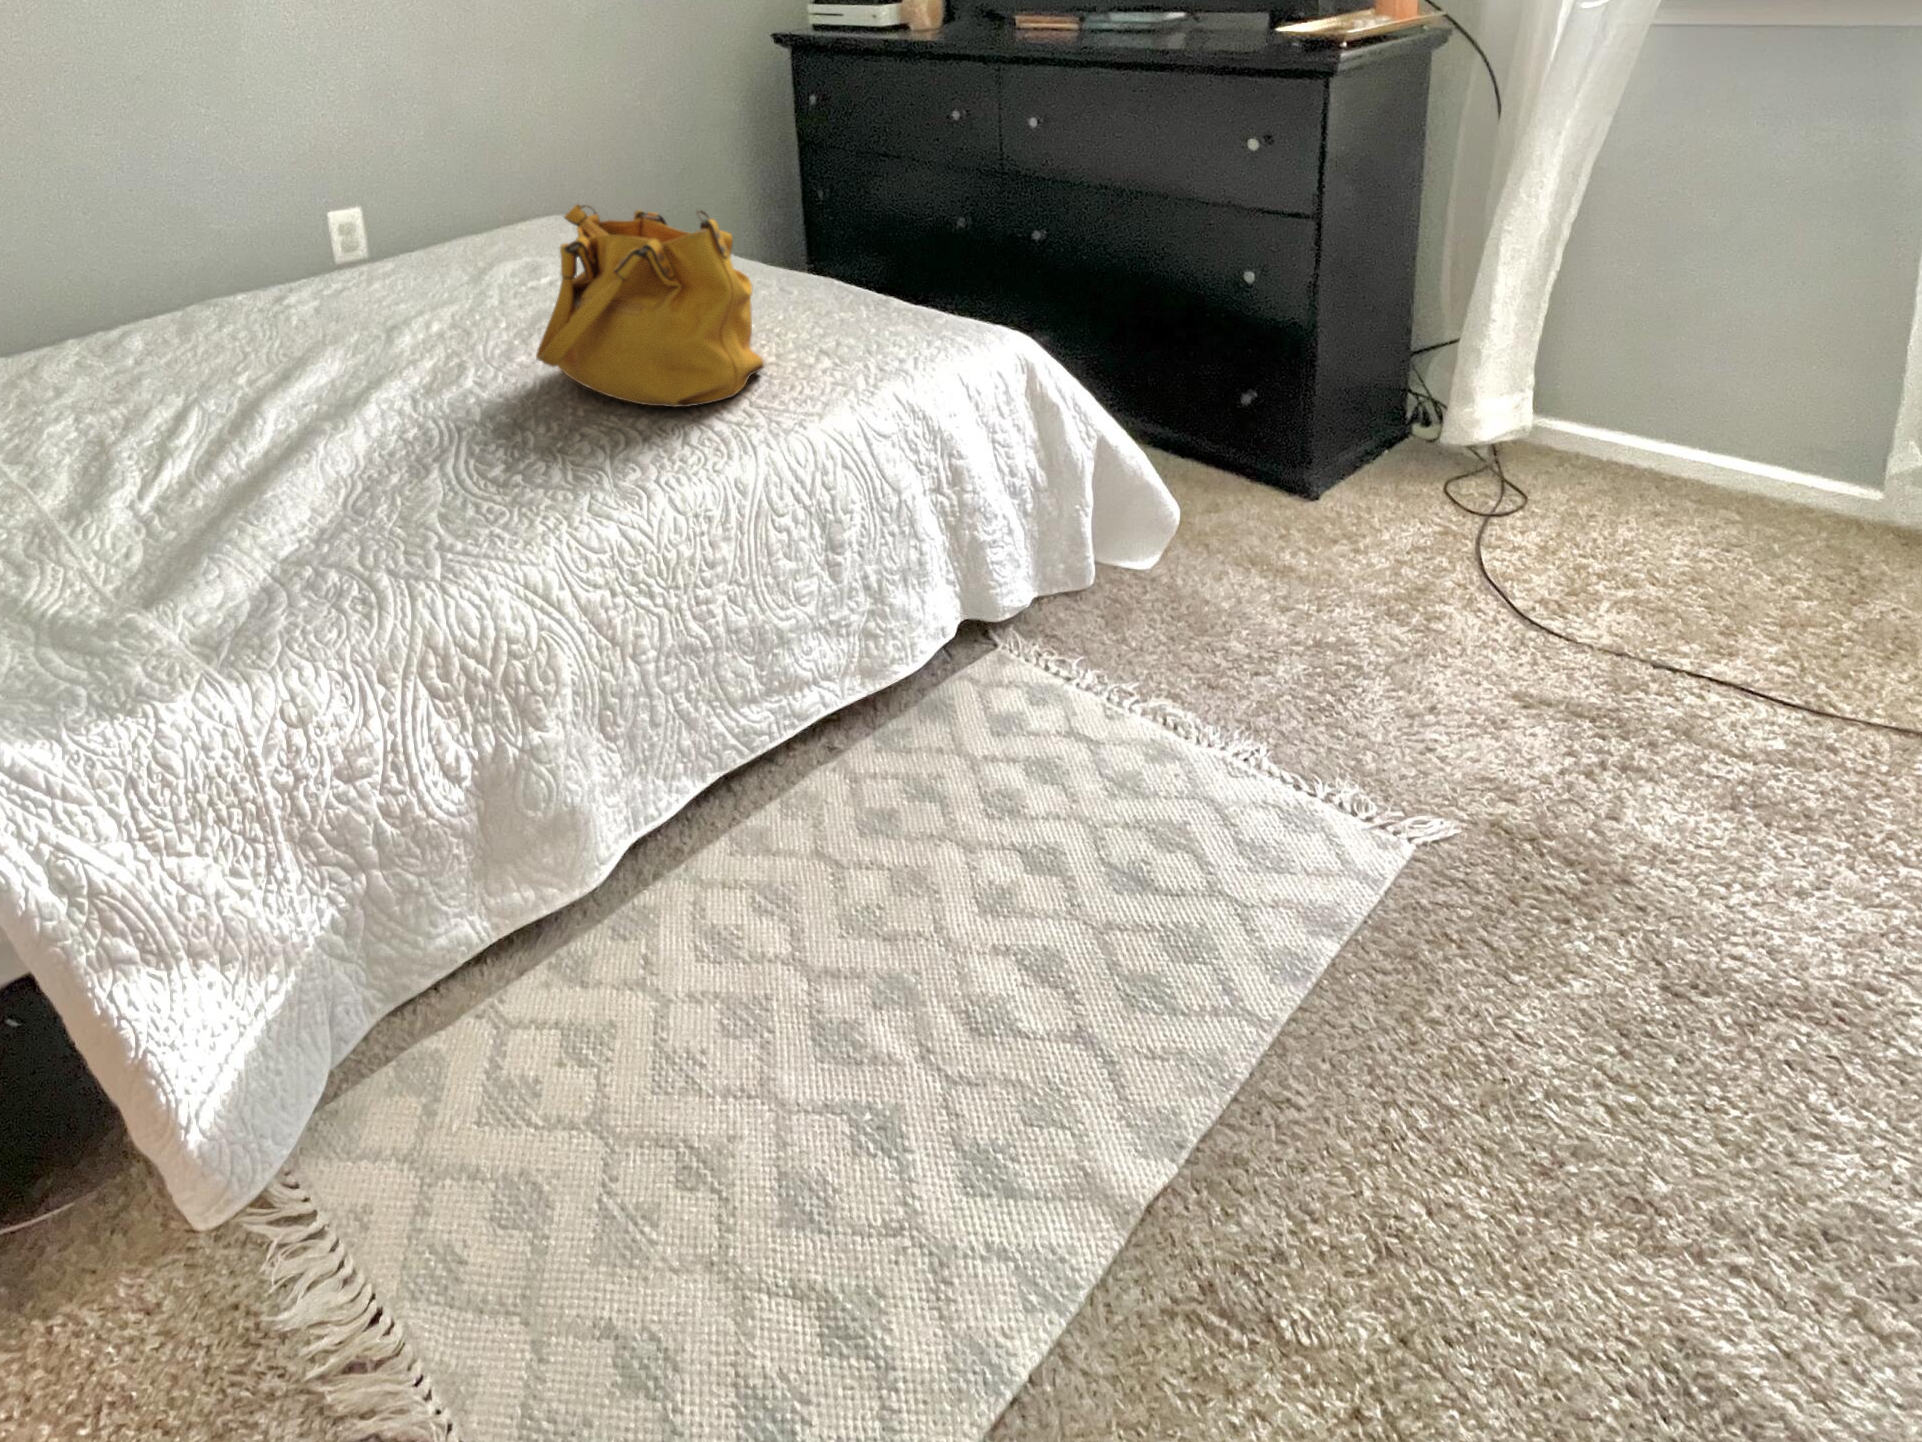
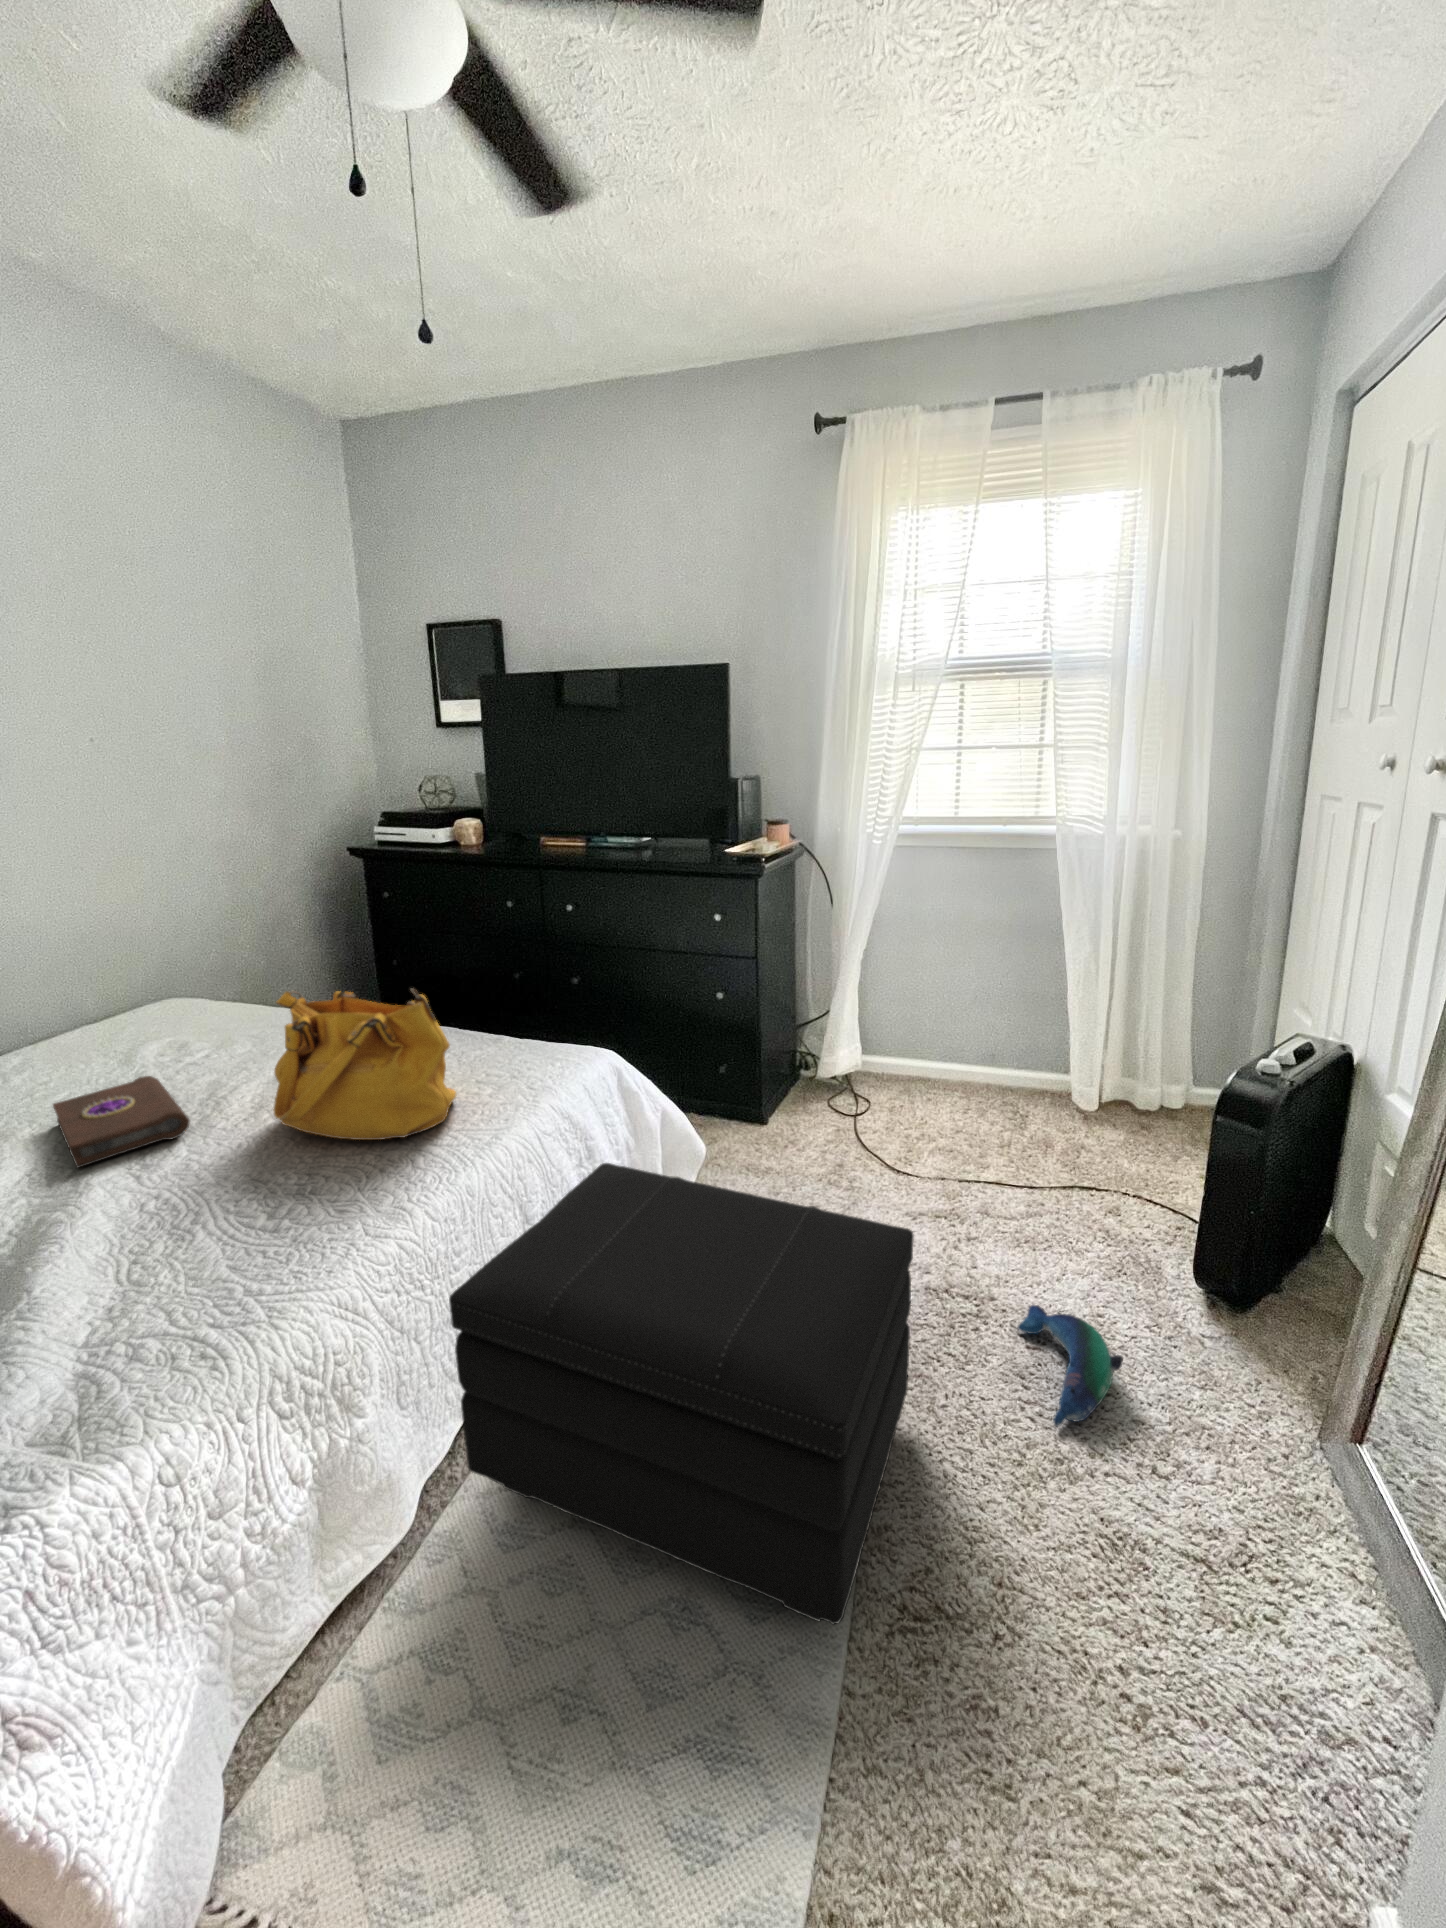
book: none [362,297,480,385] -> present [53,1076,190,1168]
footstool: none [660,494,1379,1250] -> present [449,1163,914,1624]
plush toy: none [1649,920,1863,1159] -> present [1018,1305,1123,1427]

